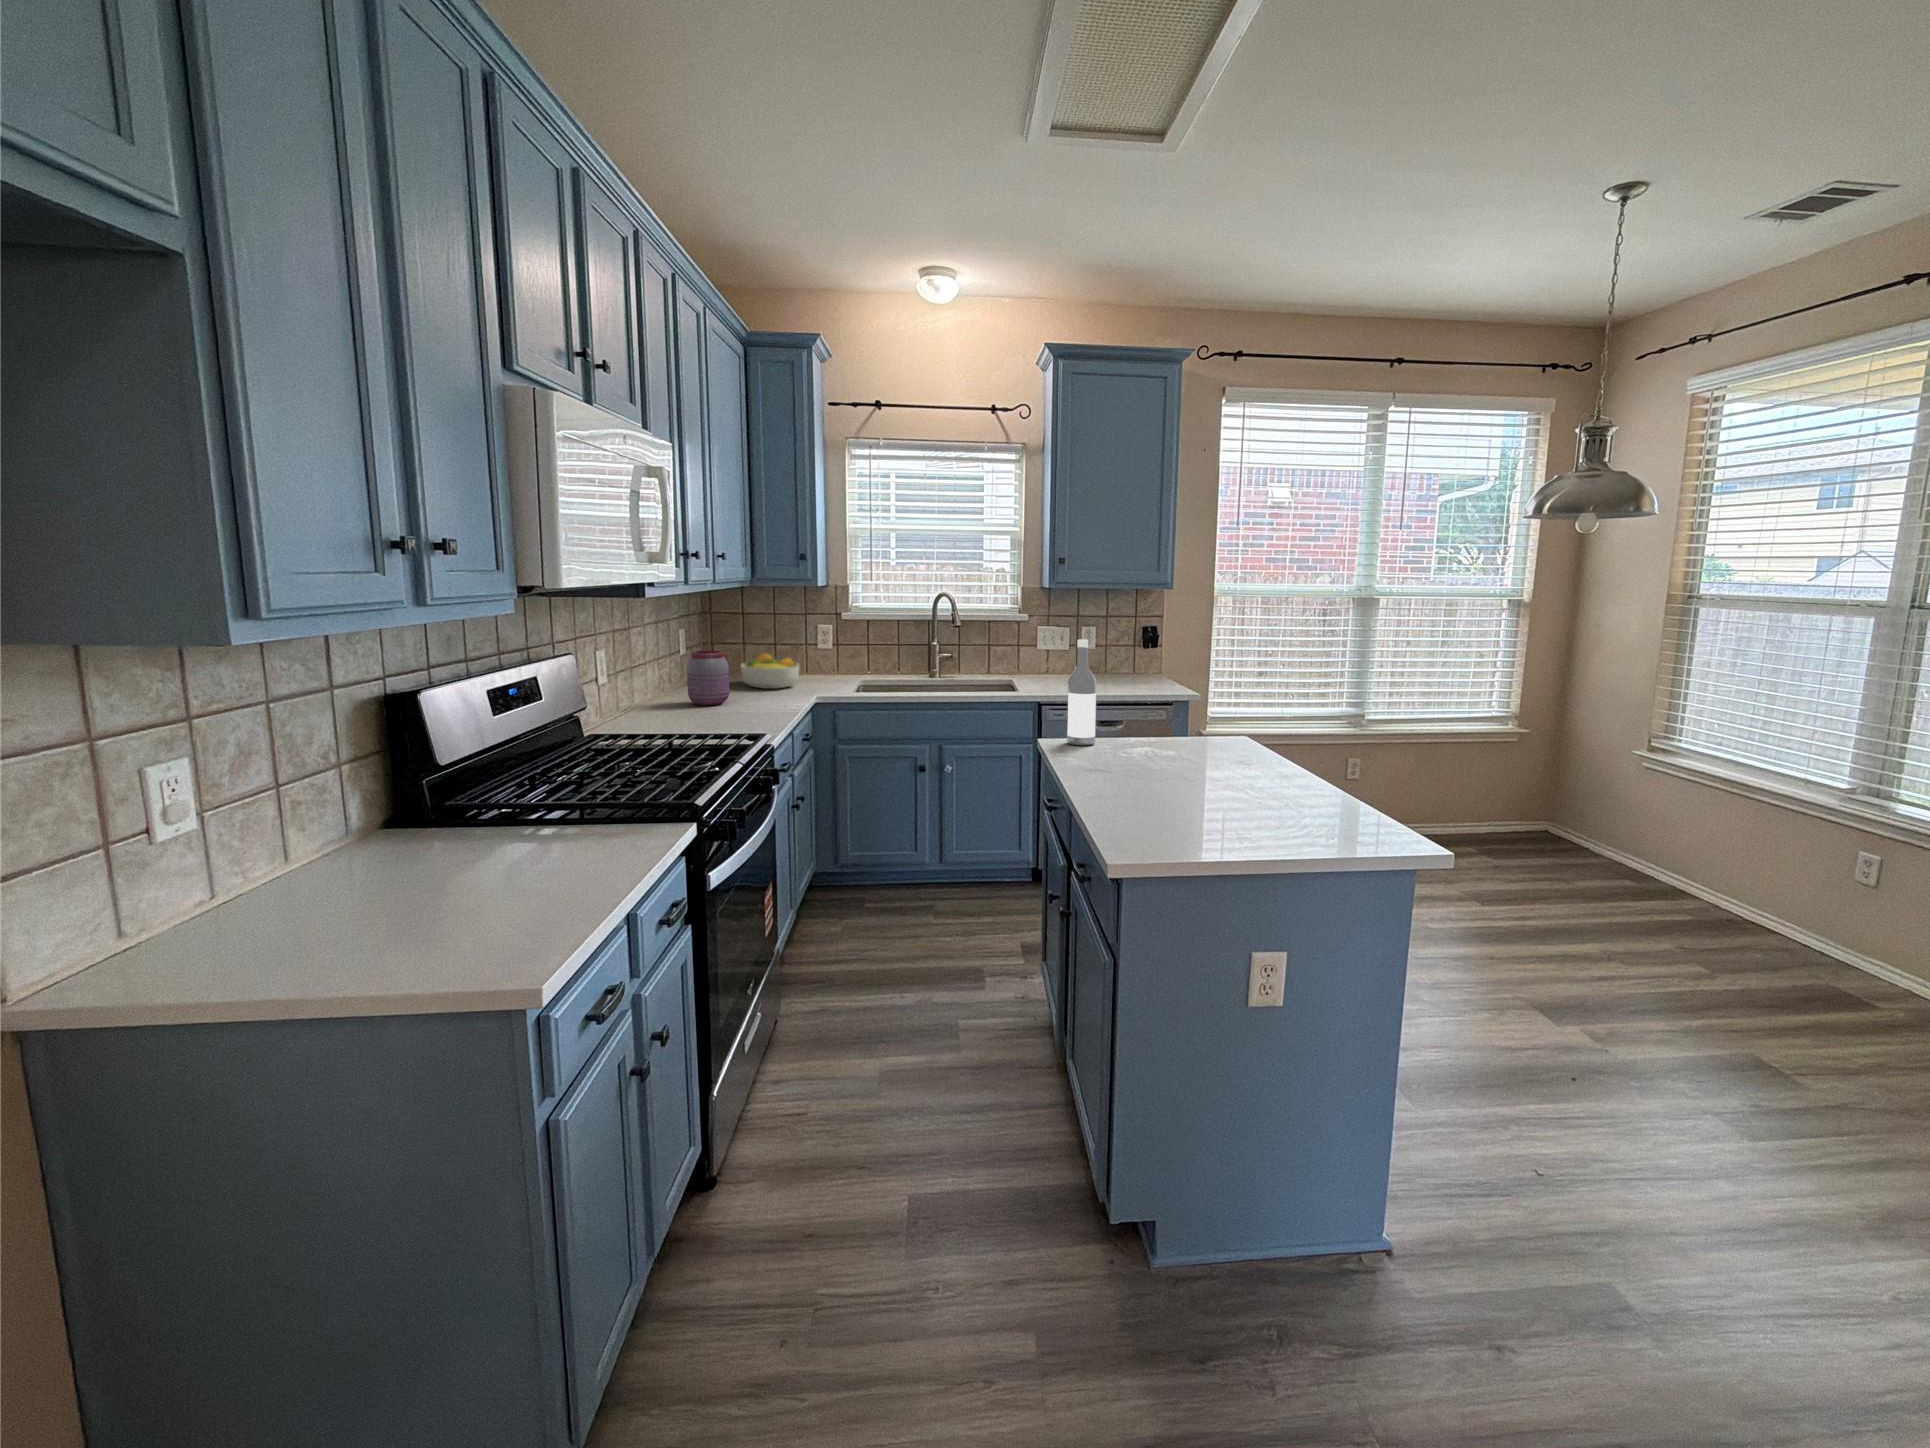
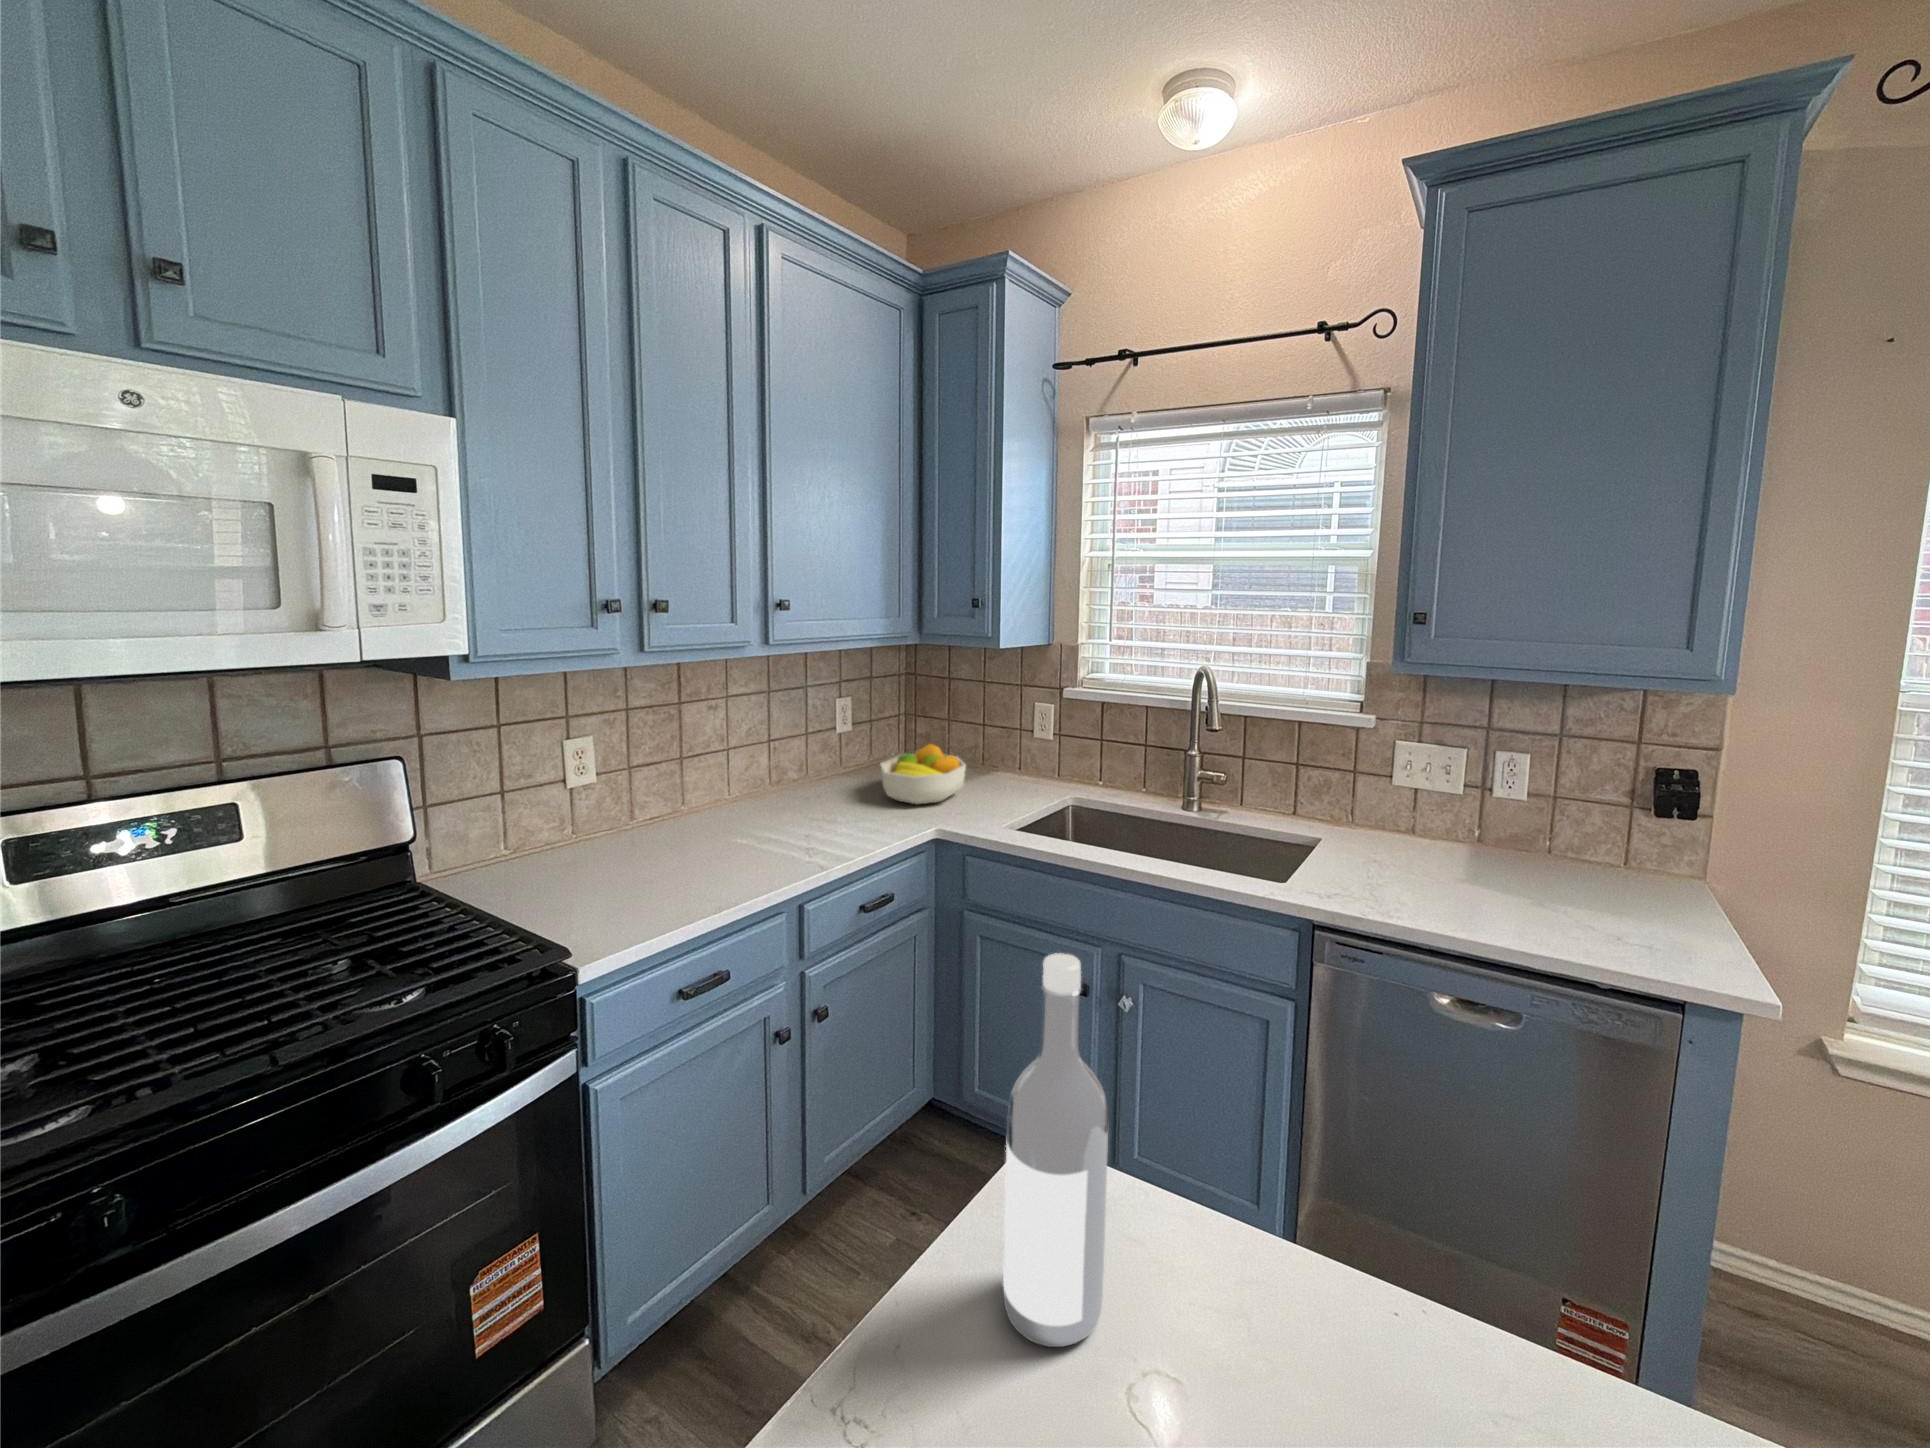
jar: present [687,651,730,706] -> none [735,748,797,833]

